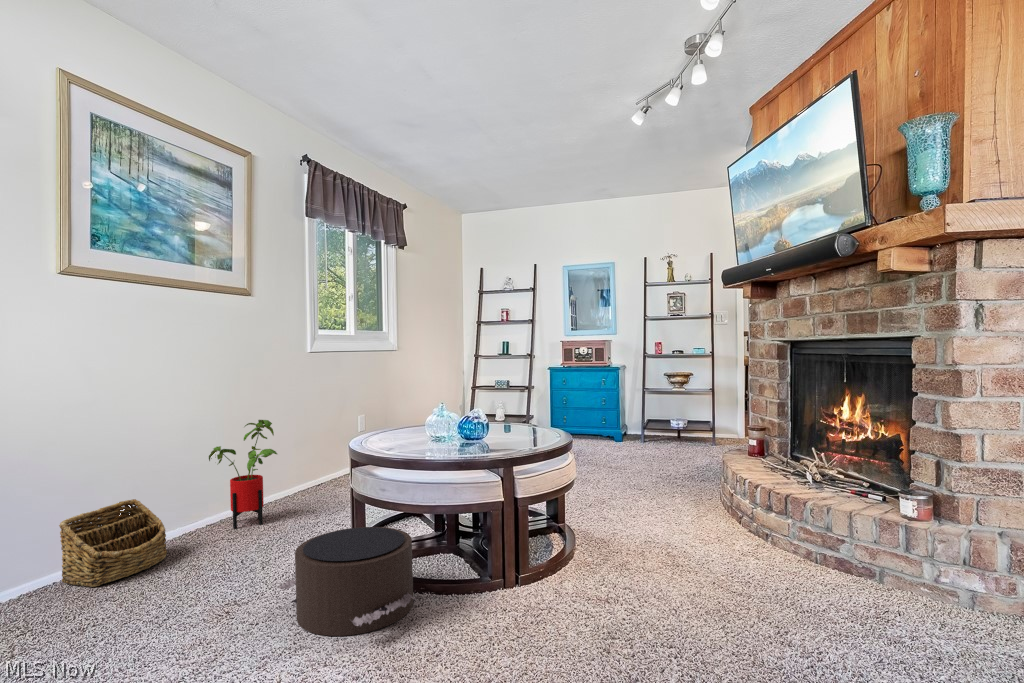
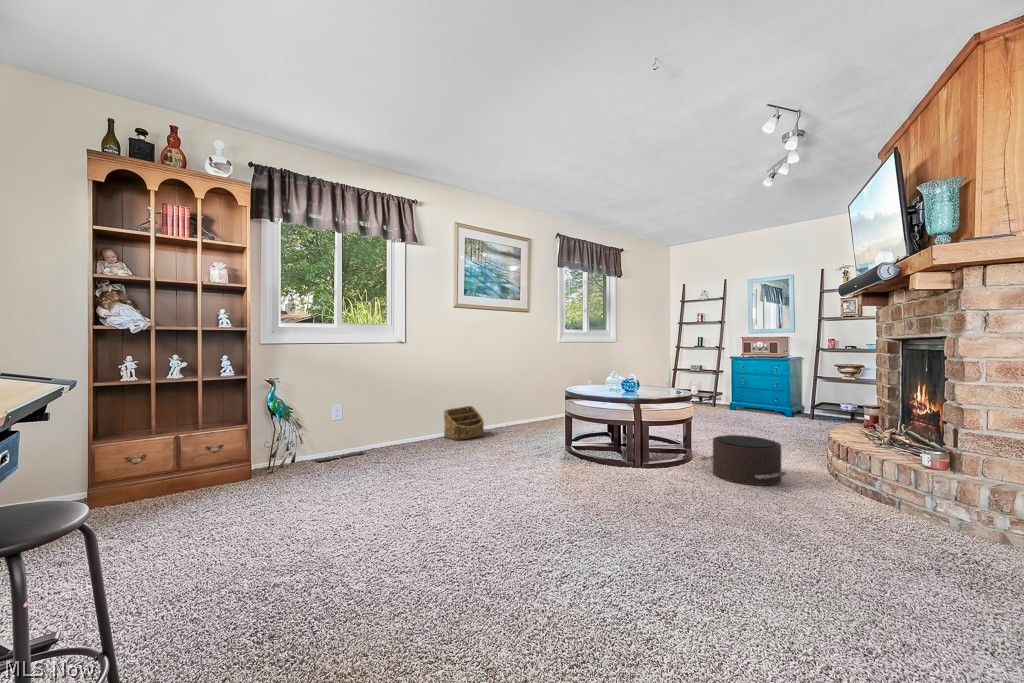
house plant: present [209,420,277,529] -> none [504,374,536,429]
pouf: present [279,527,417,636] -> present [701,435,786,486]

